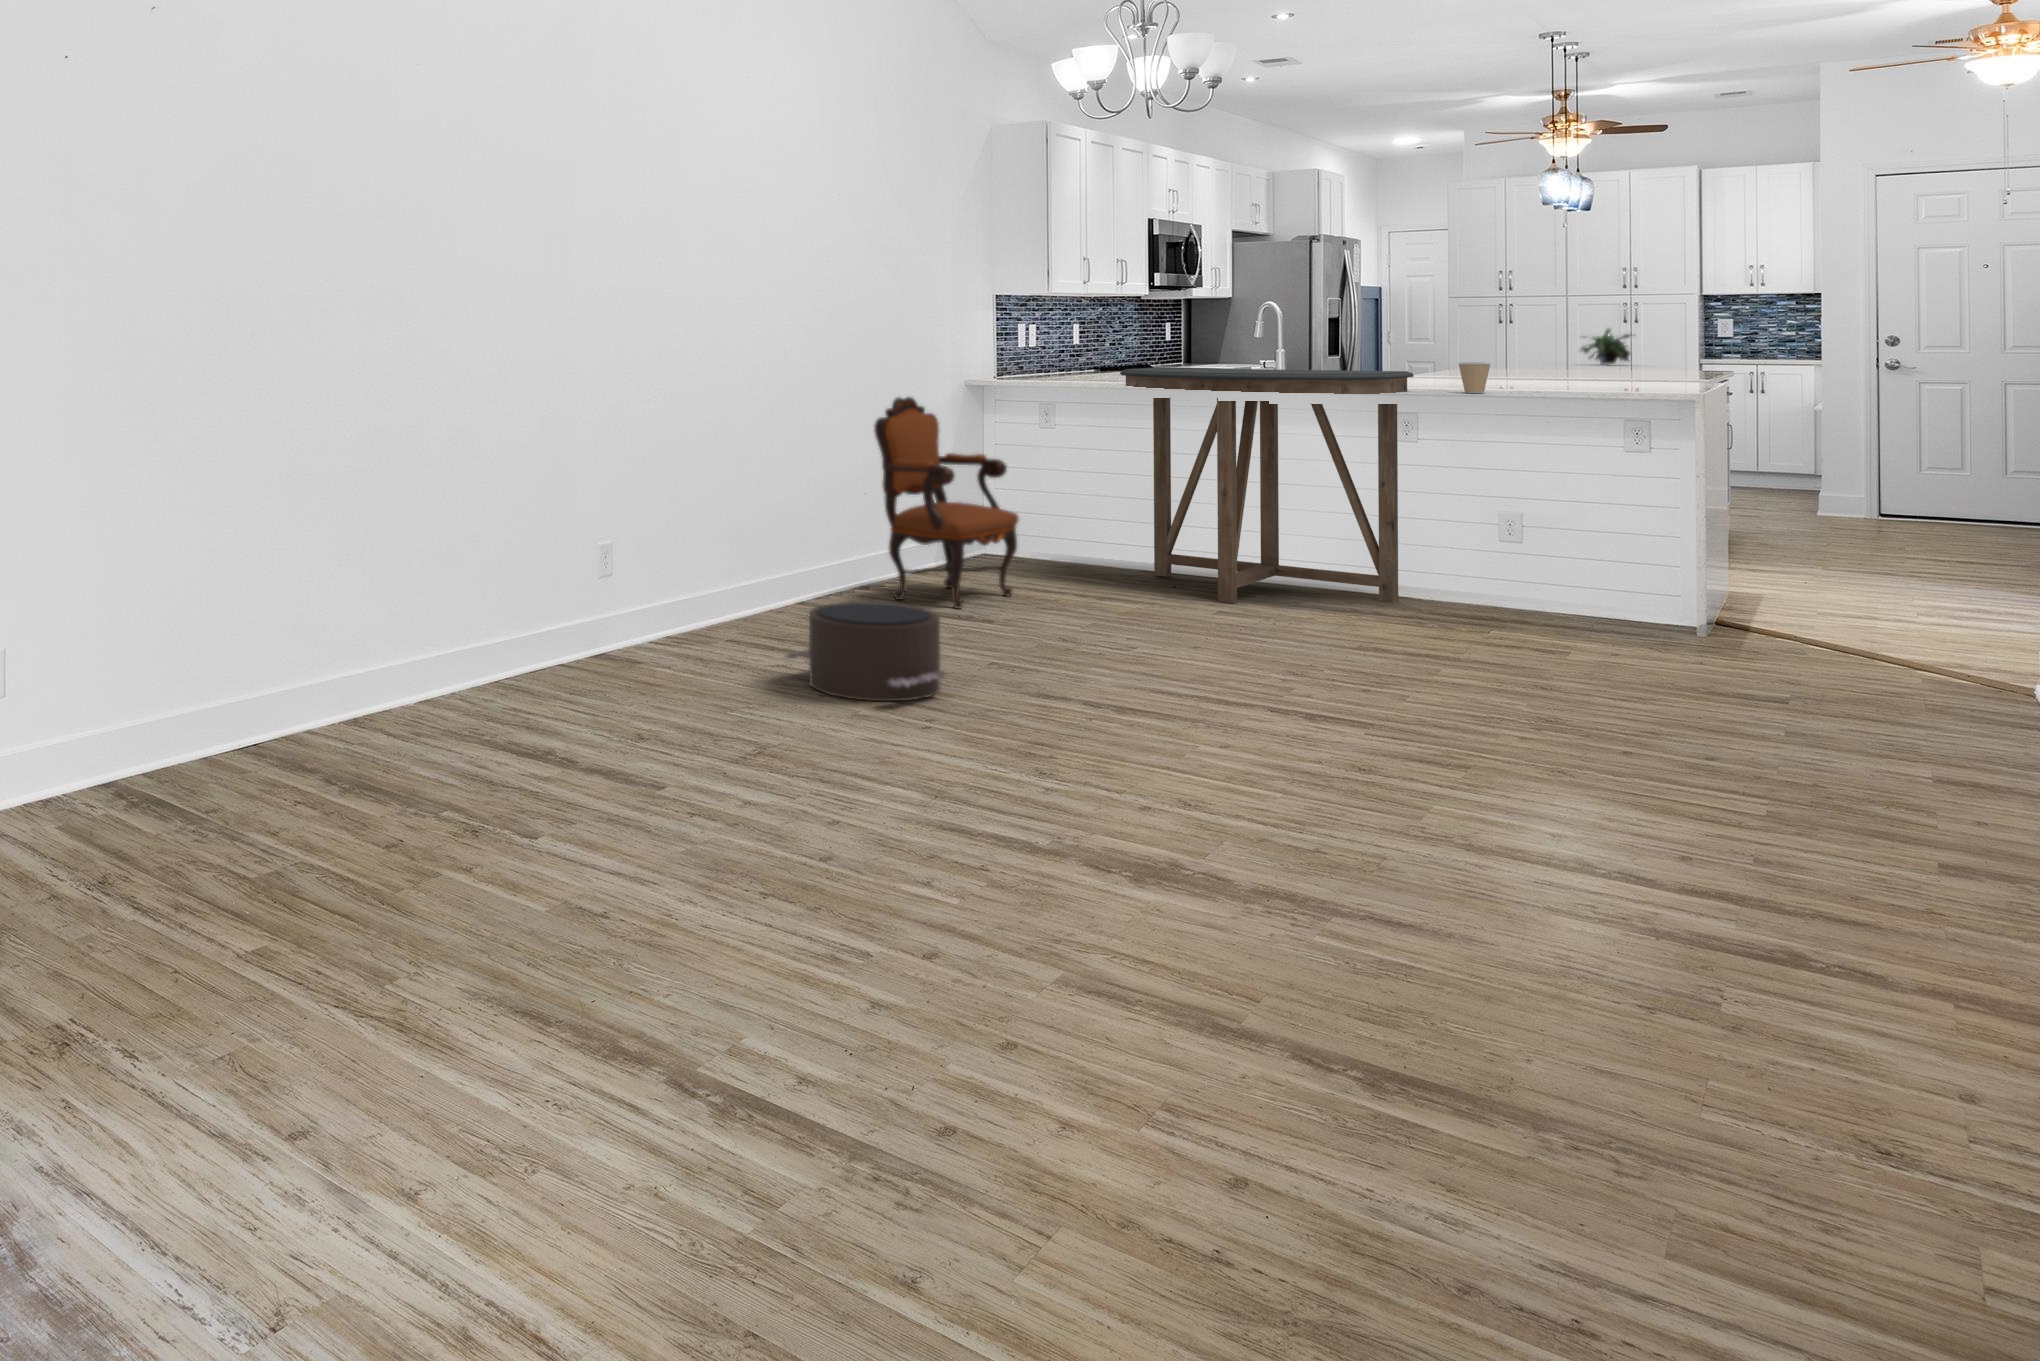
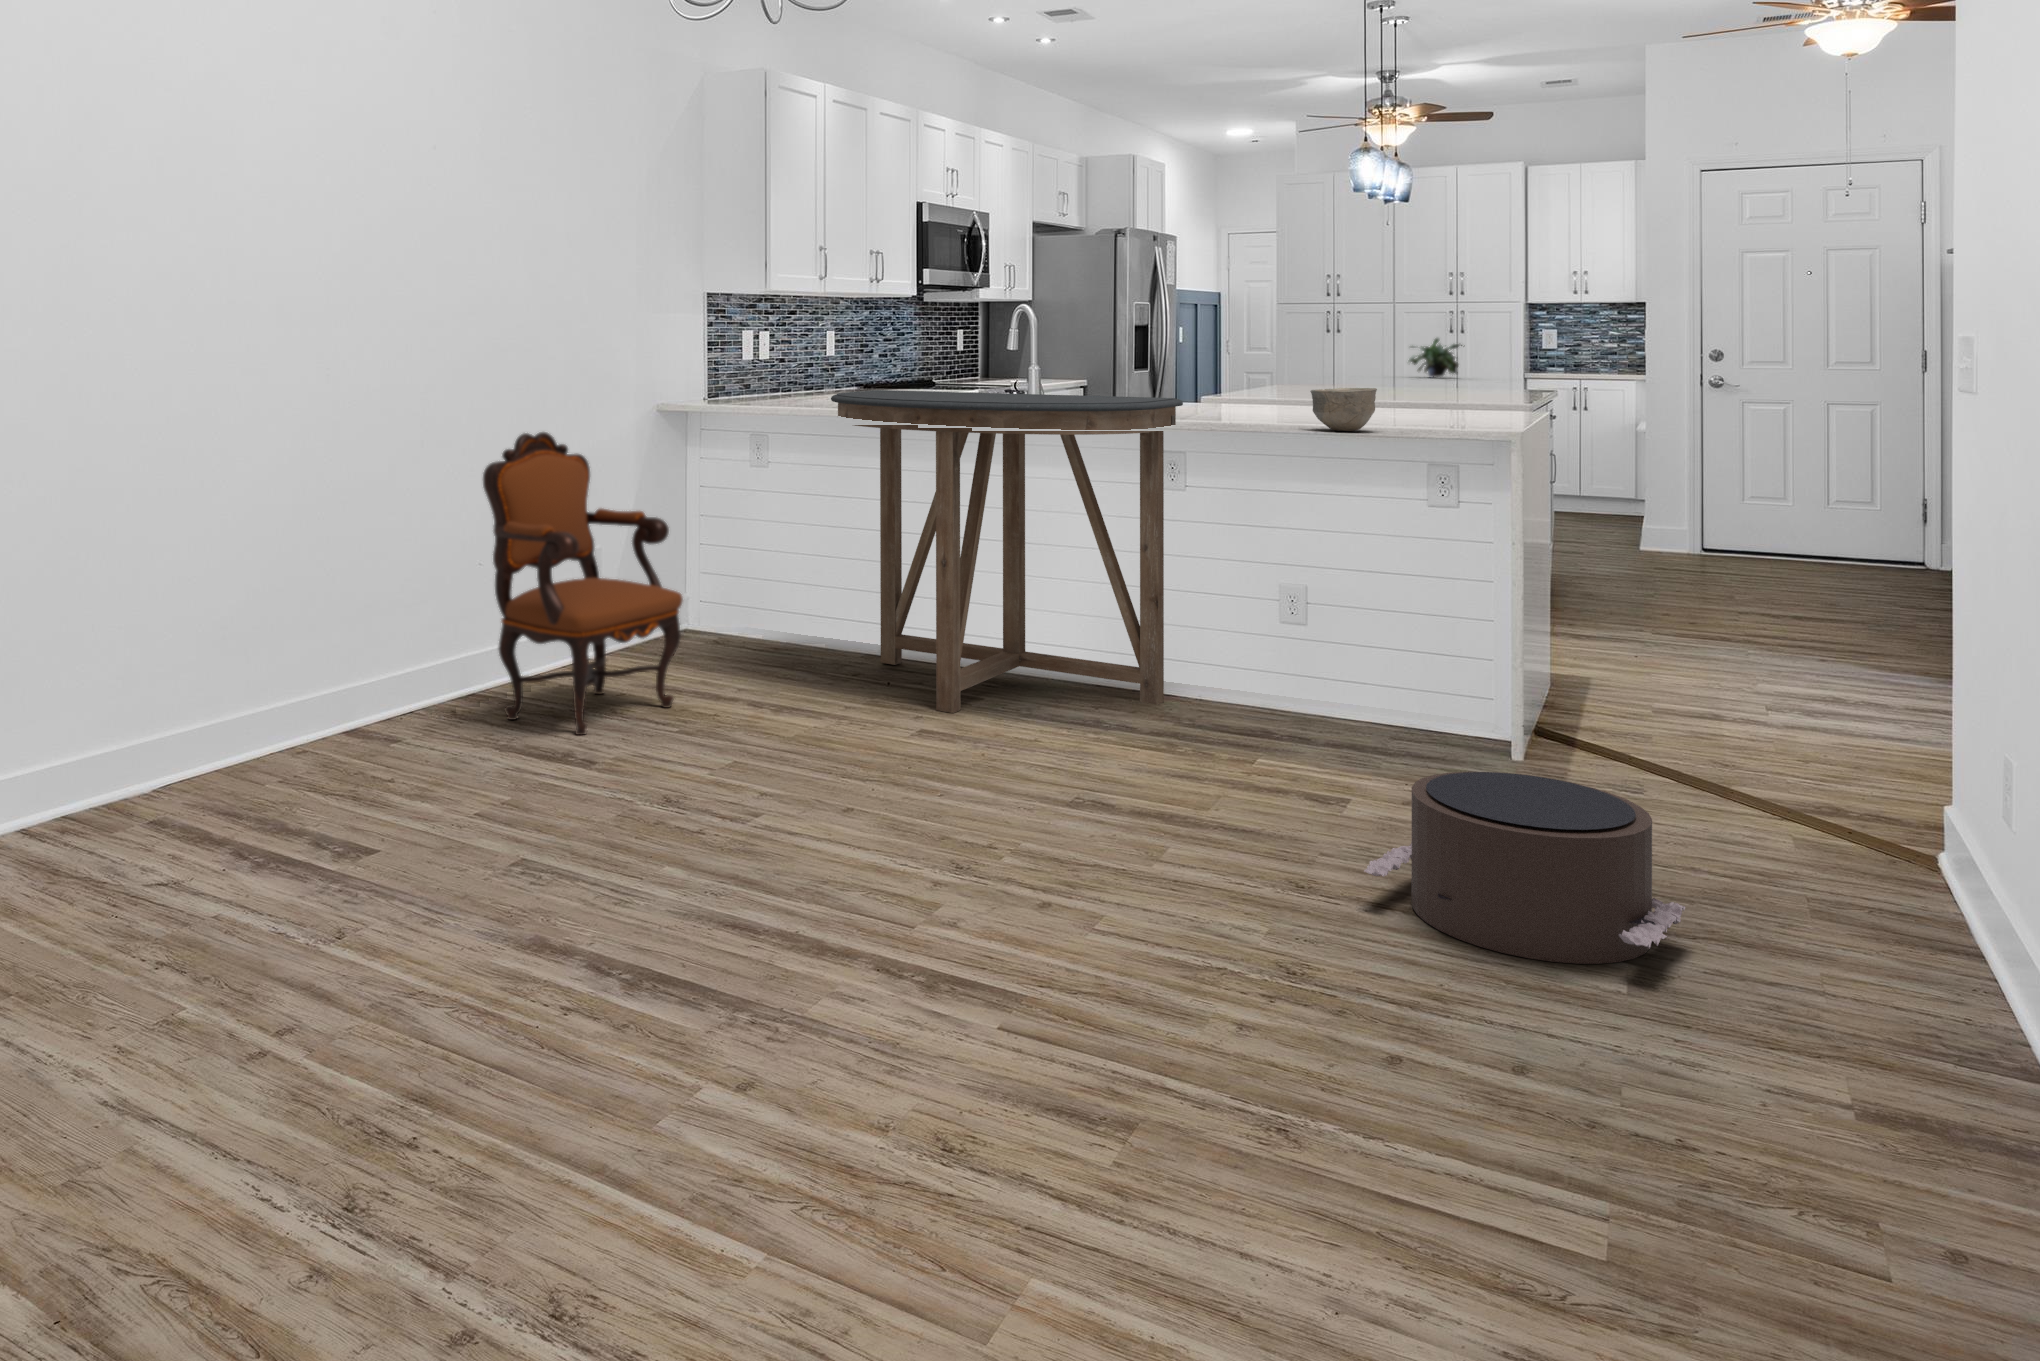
coffee cup: present [1458,363,1490,393] -> none [1235,387,1274,428]
bowl: none [1522,363,1578,395] -> present [1310,388,1377,431]
pouf: present [786,602,946,701] -> present [1364,772,1685,964]

